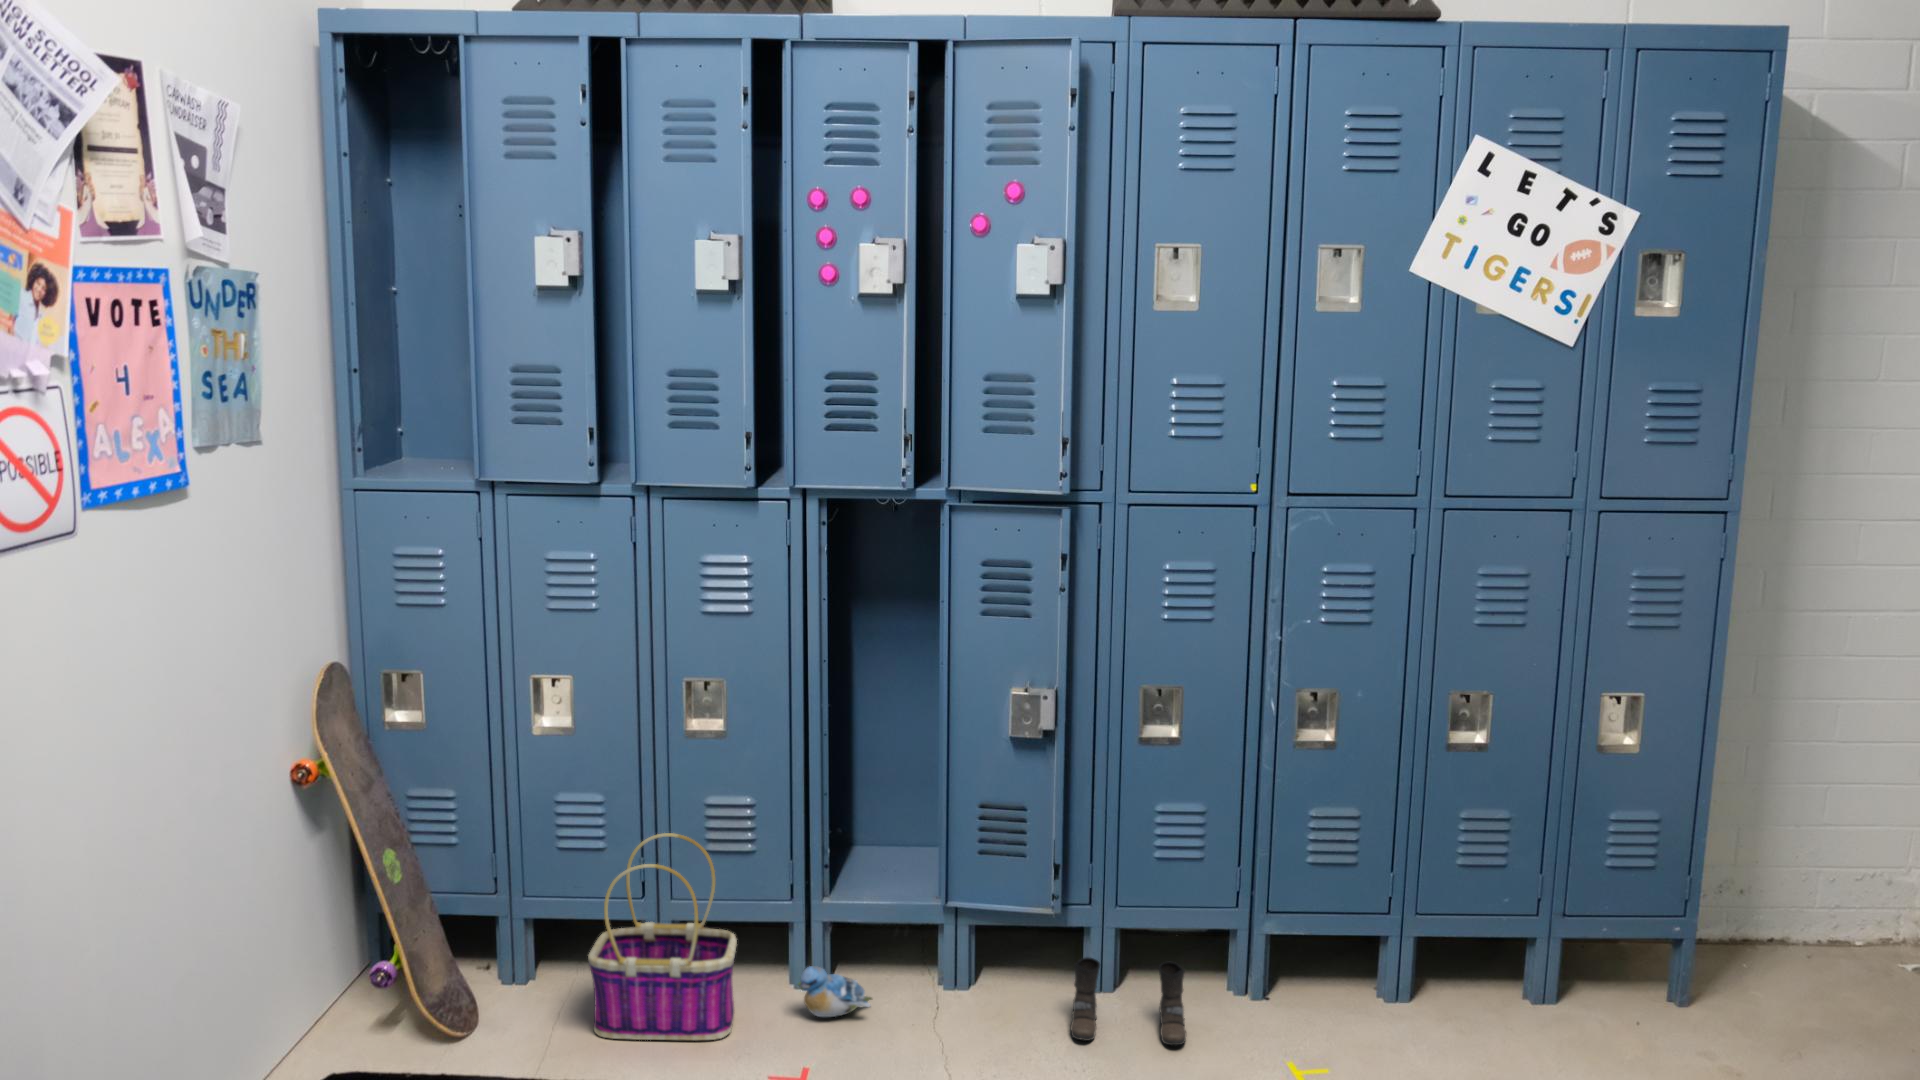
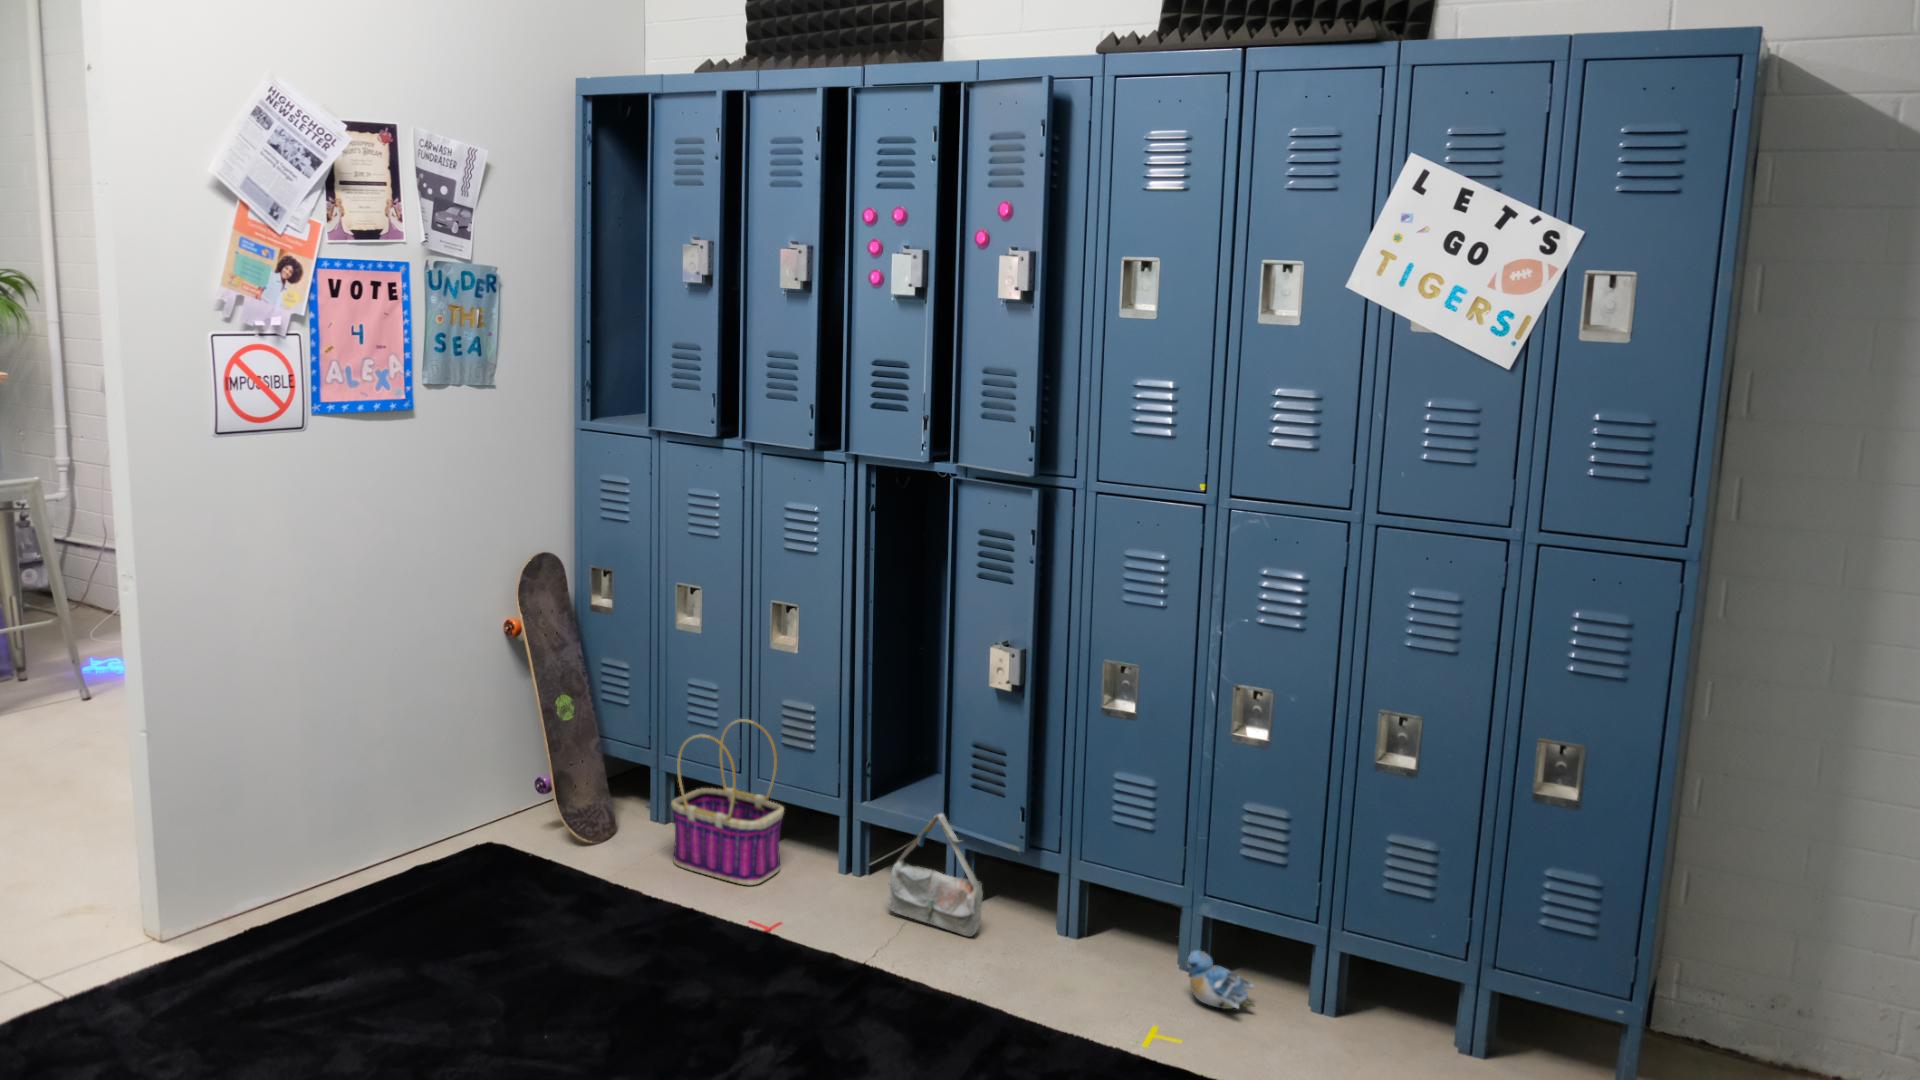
bag: none [907,897,1031,1031] -> present [889,814,983,937]
boots: present [1071,957,1186,1045] -> none [1004,889,1113,980]
plush toy: present [798,966,872,1017] -> present [1186,950,1254,1009]

